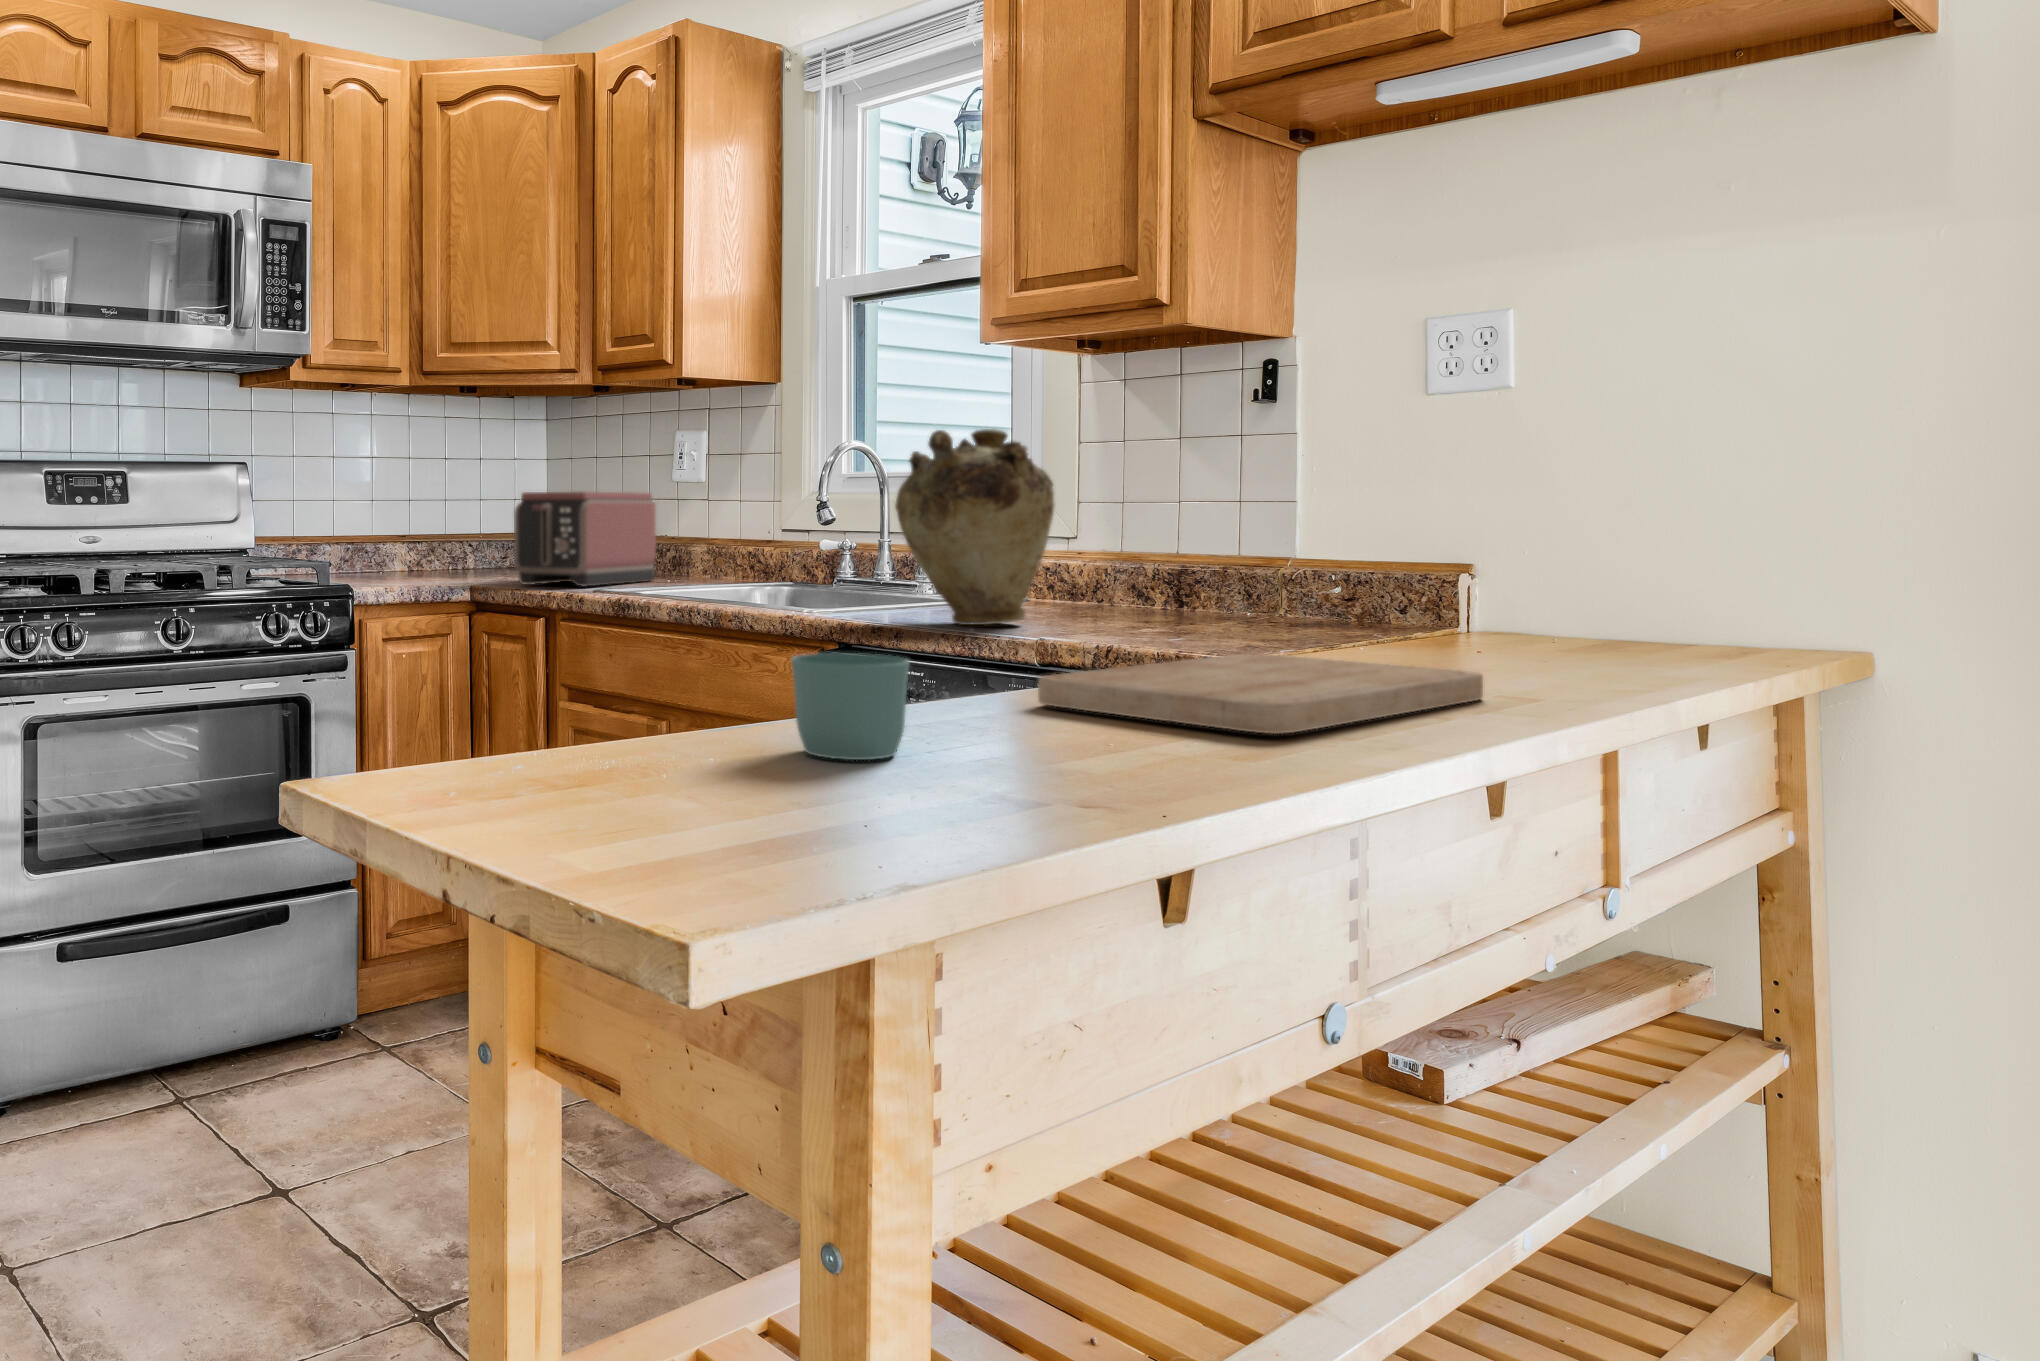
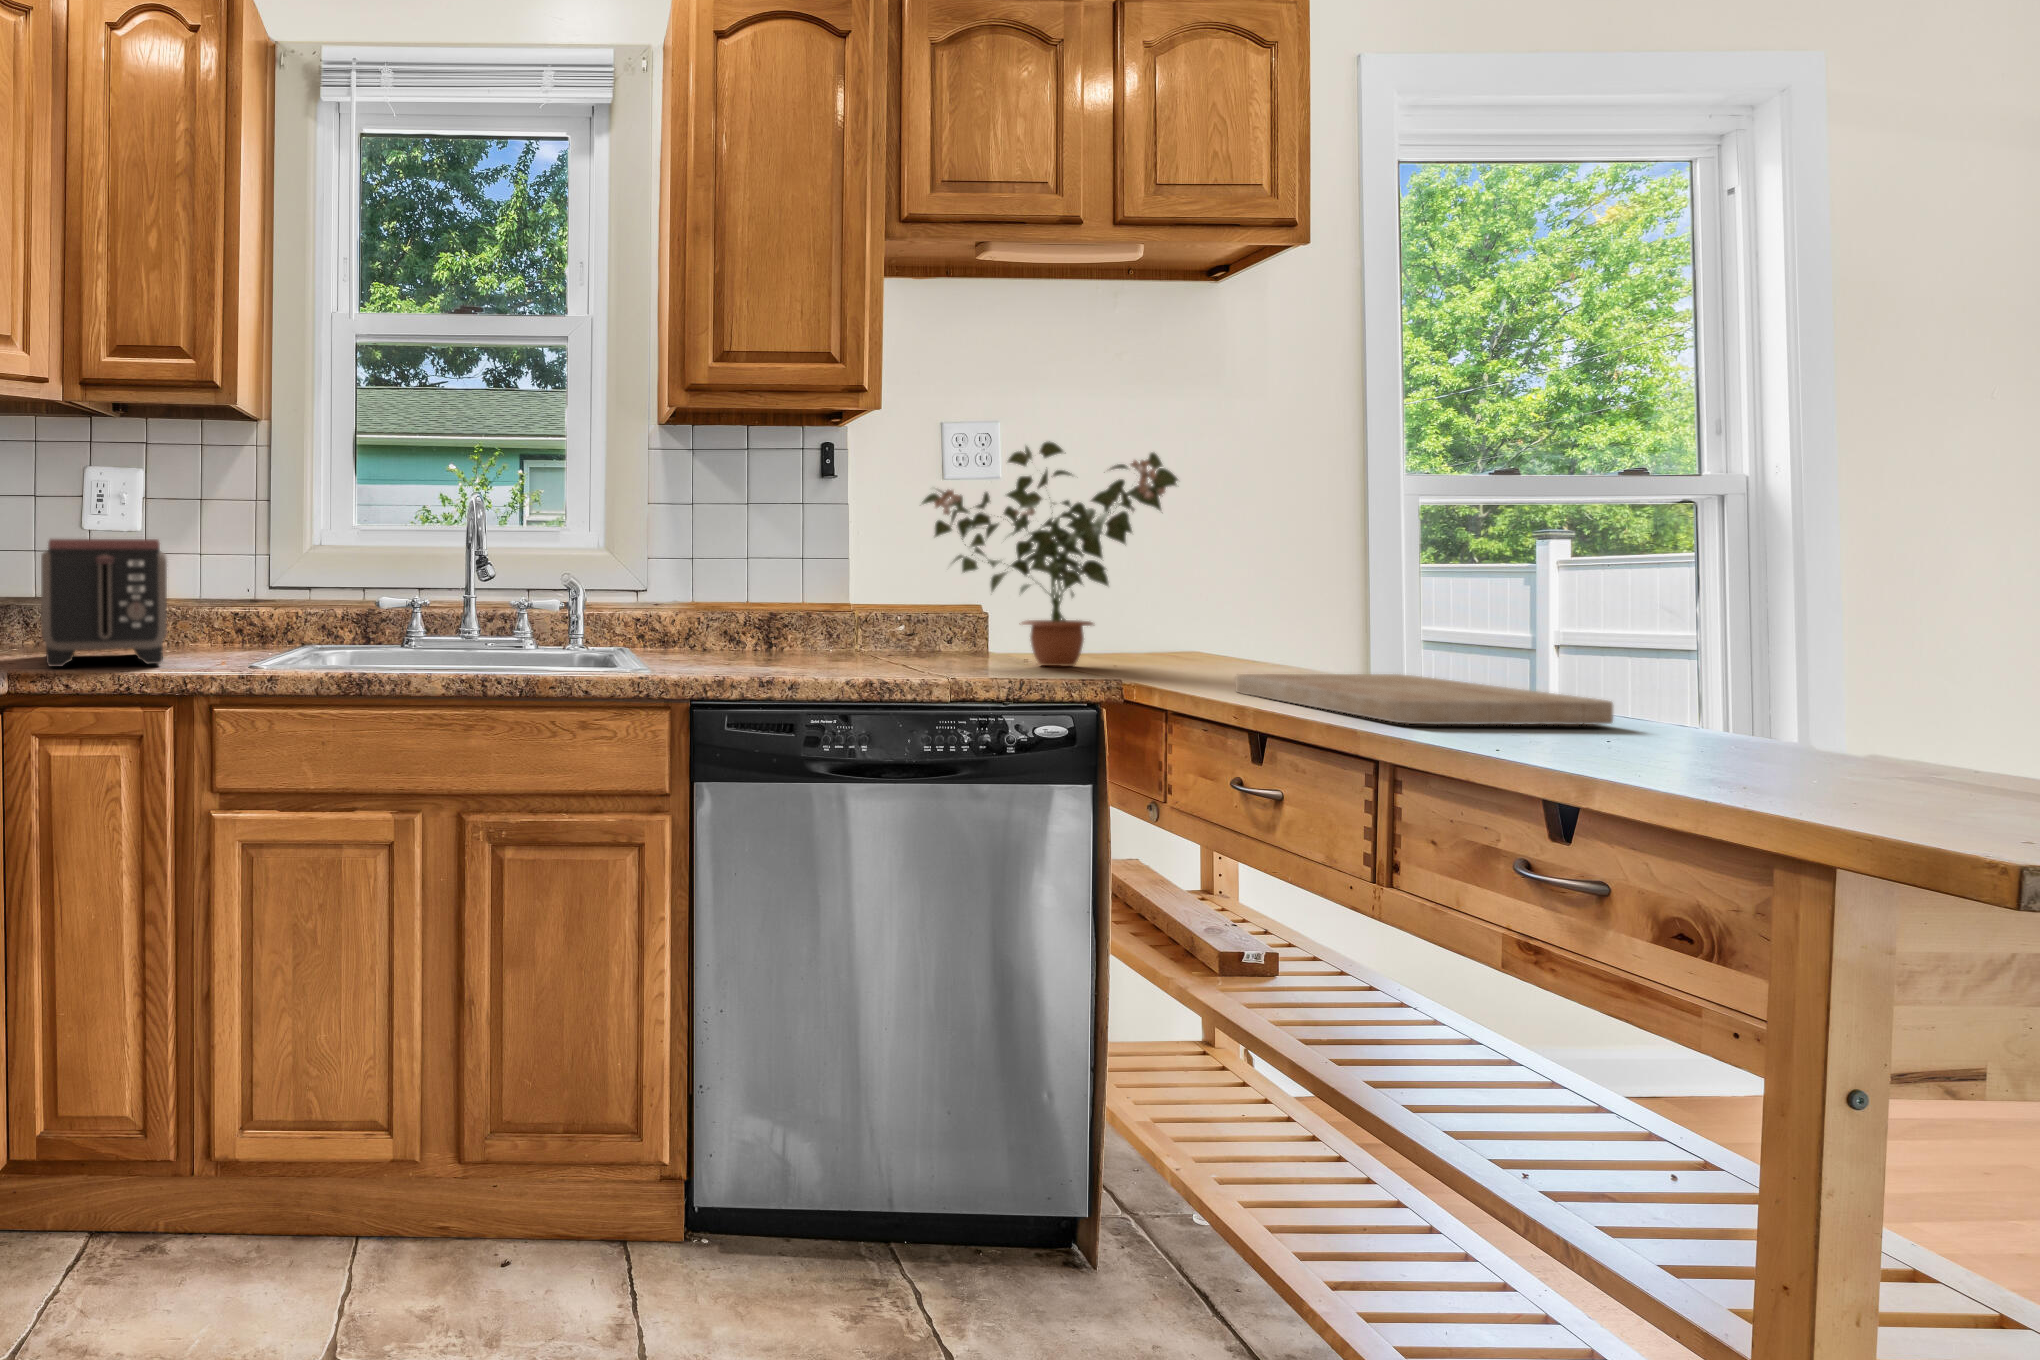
potted plant: none [1193,353,1513,643] -> present [922,441,1178,666]
vase: present [895,429,1054,625] -> none [735,484,883,673]
mug: present [791,653,910,760] -> none [1612,685,1777,780]

